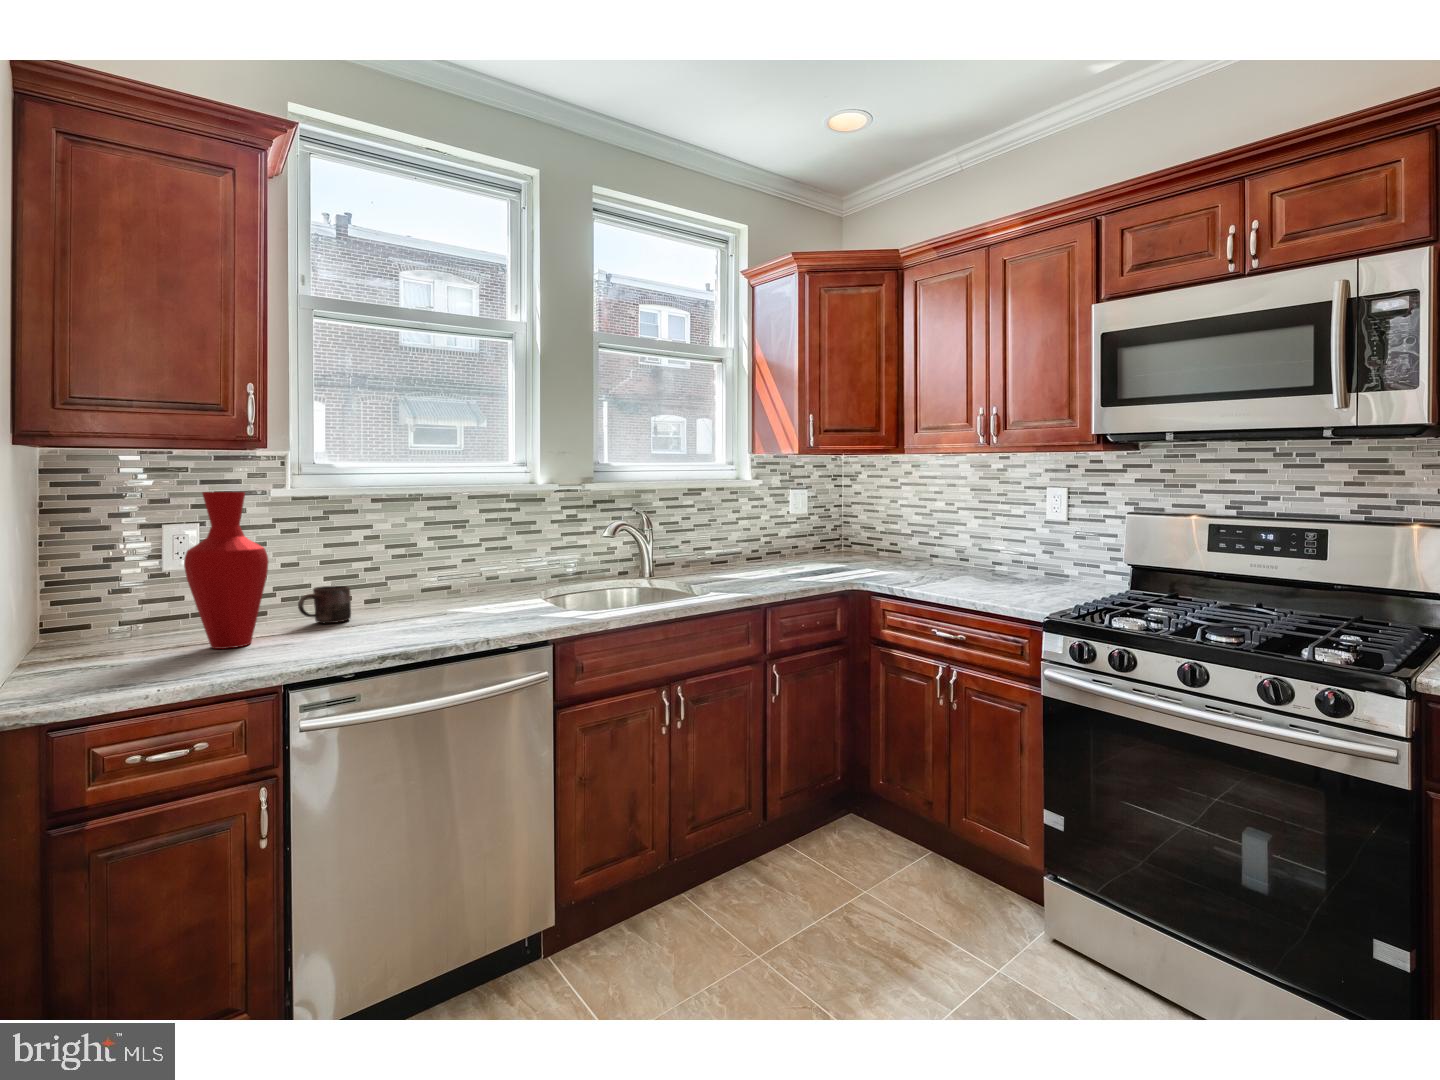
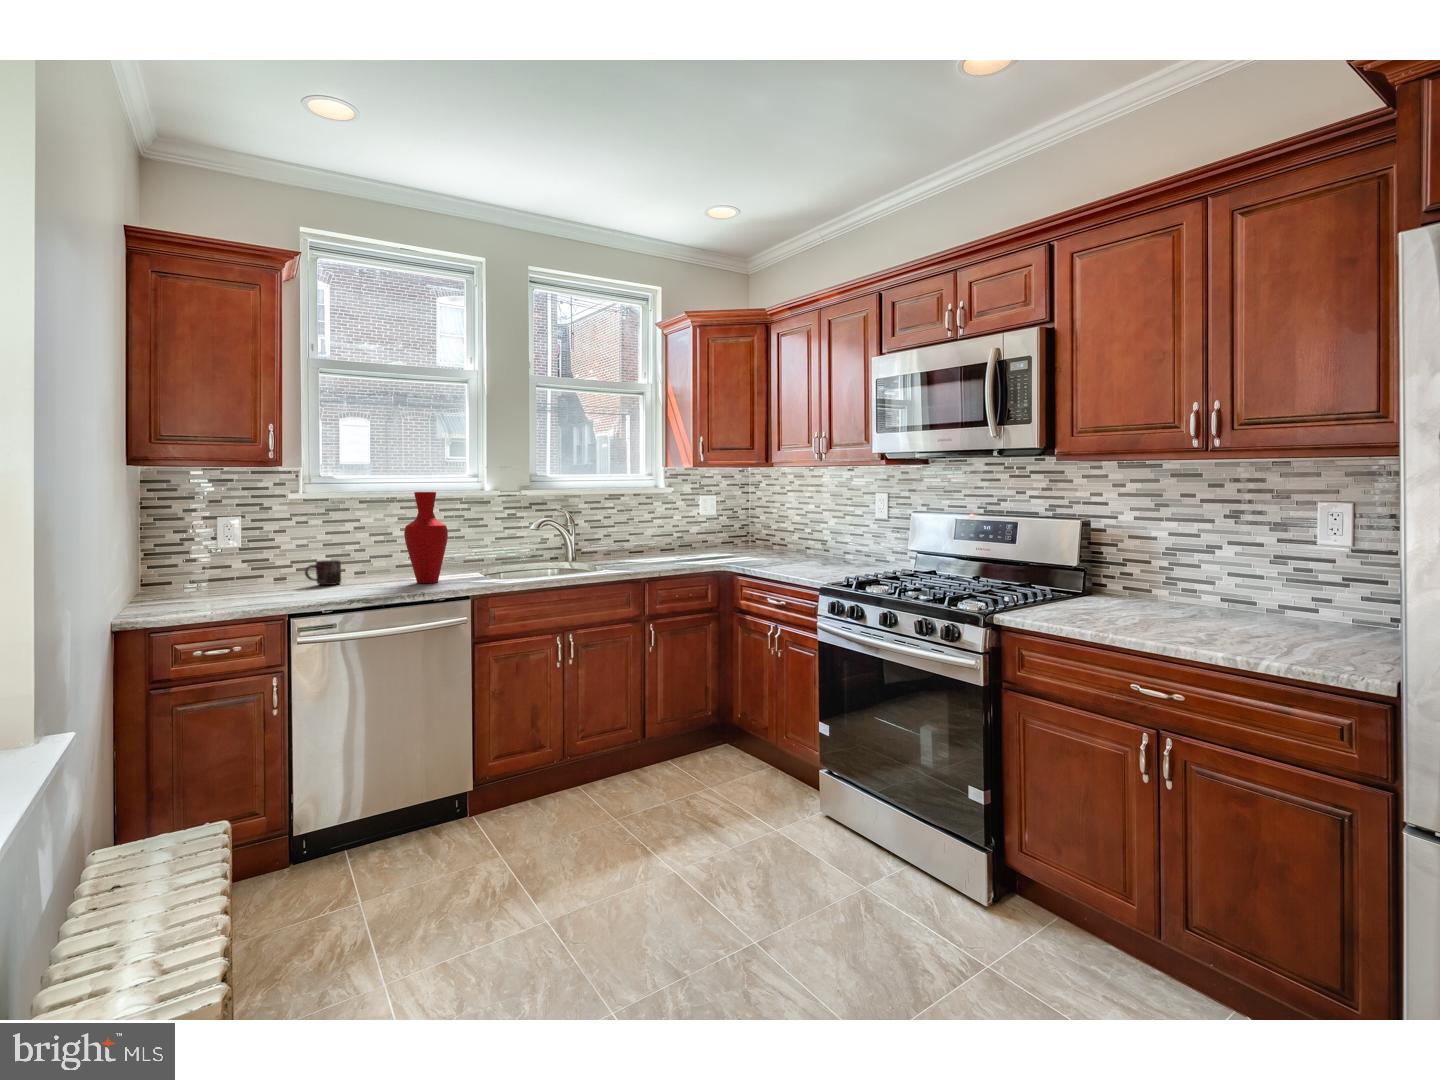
vase: present [184,492,268,649] -> present [404,492,448,583]

